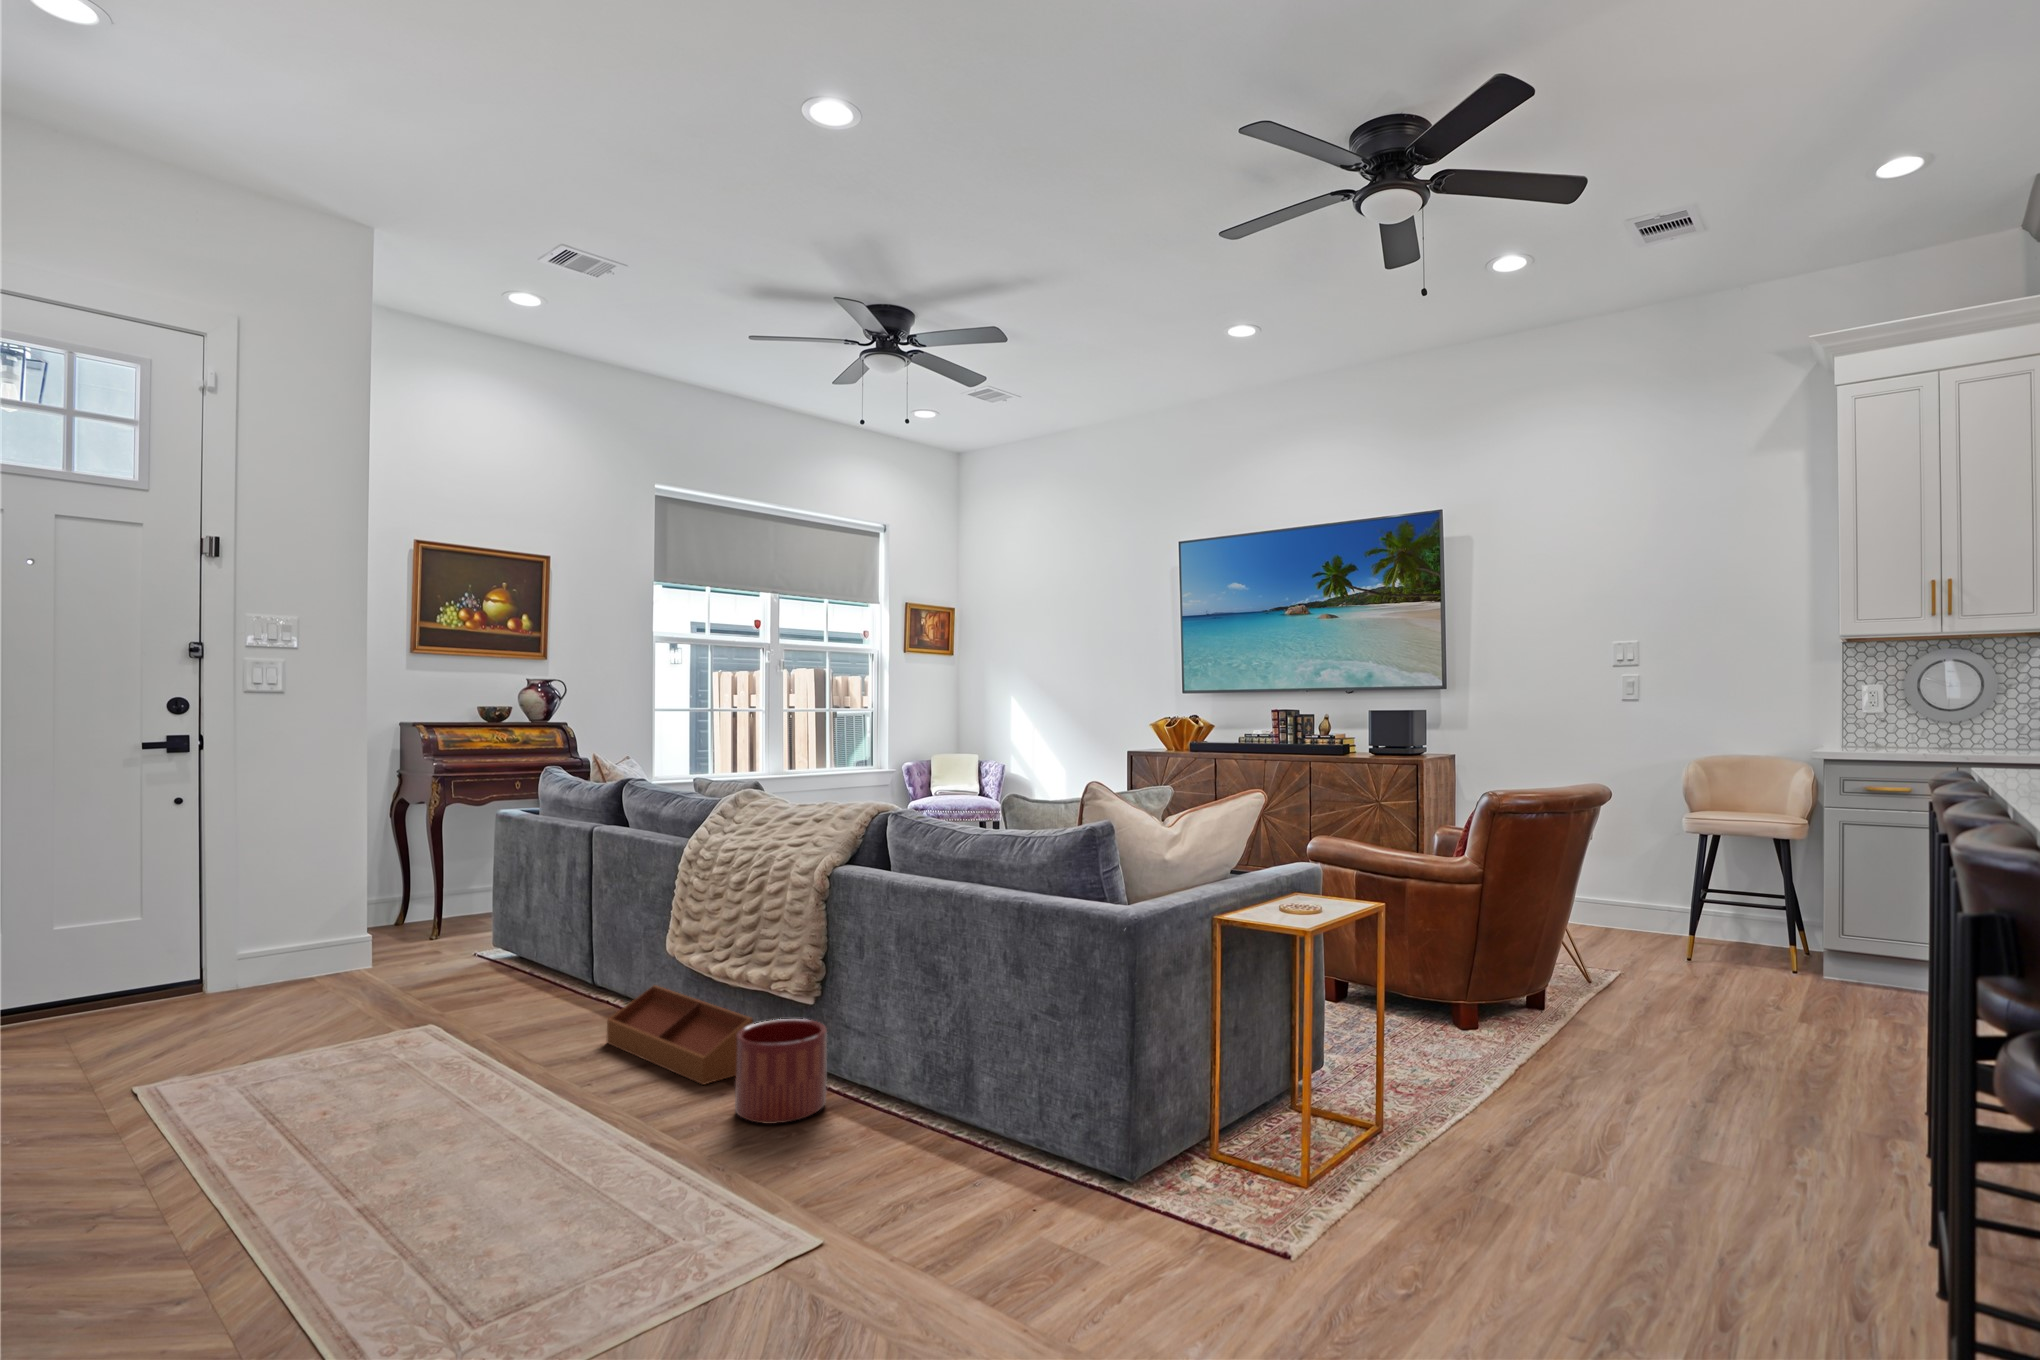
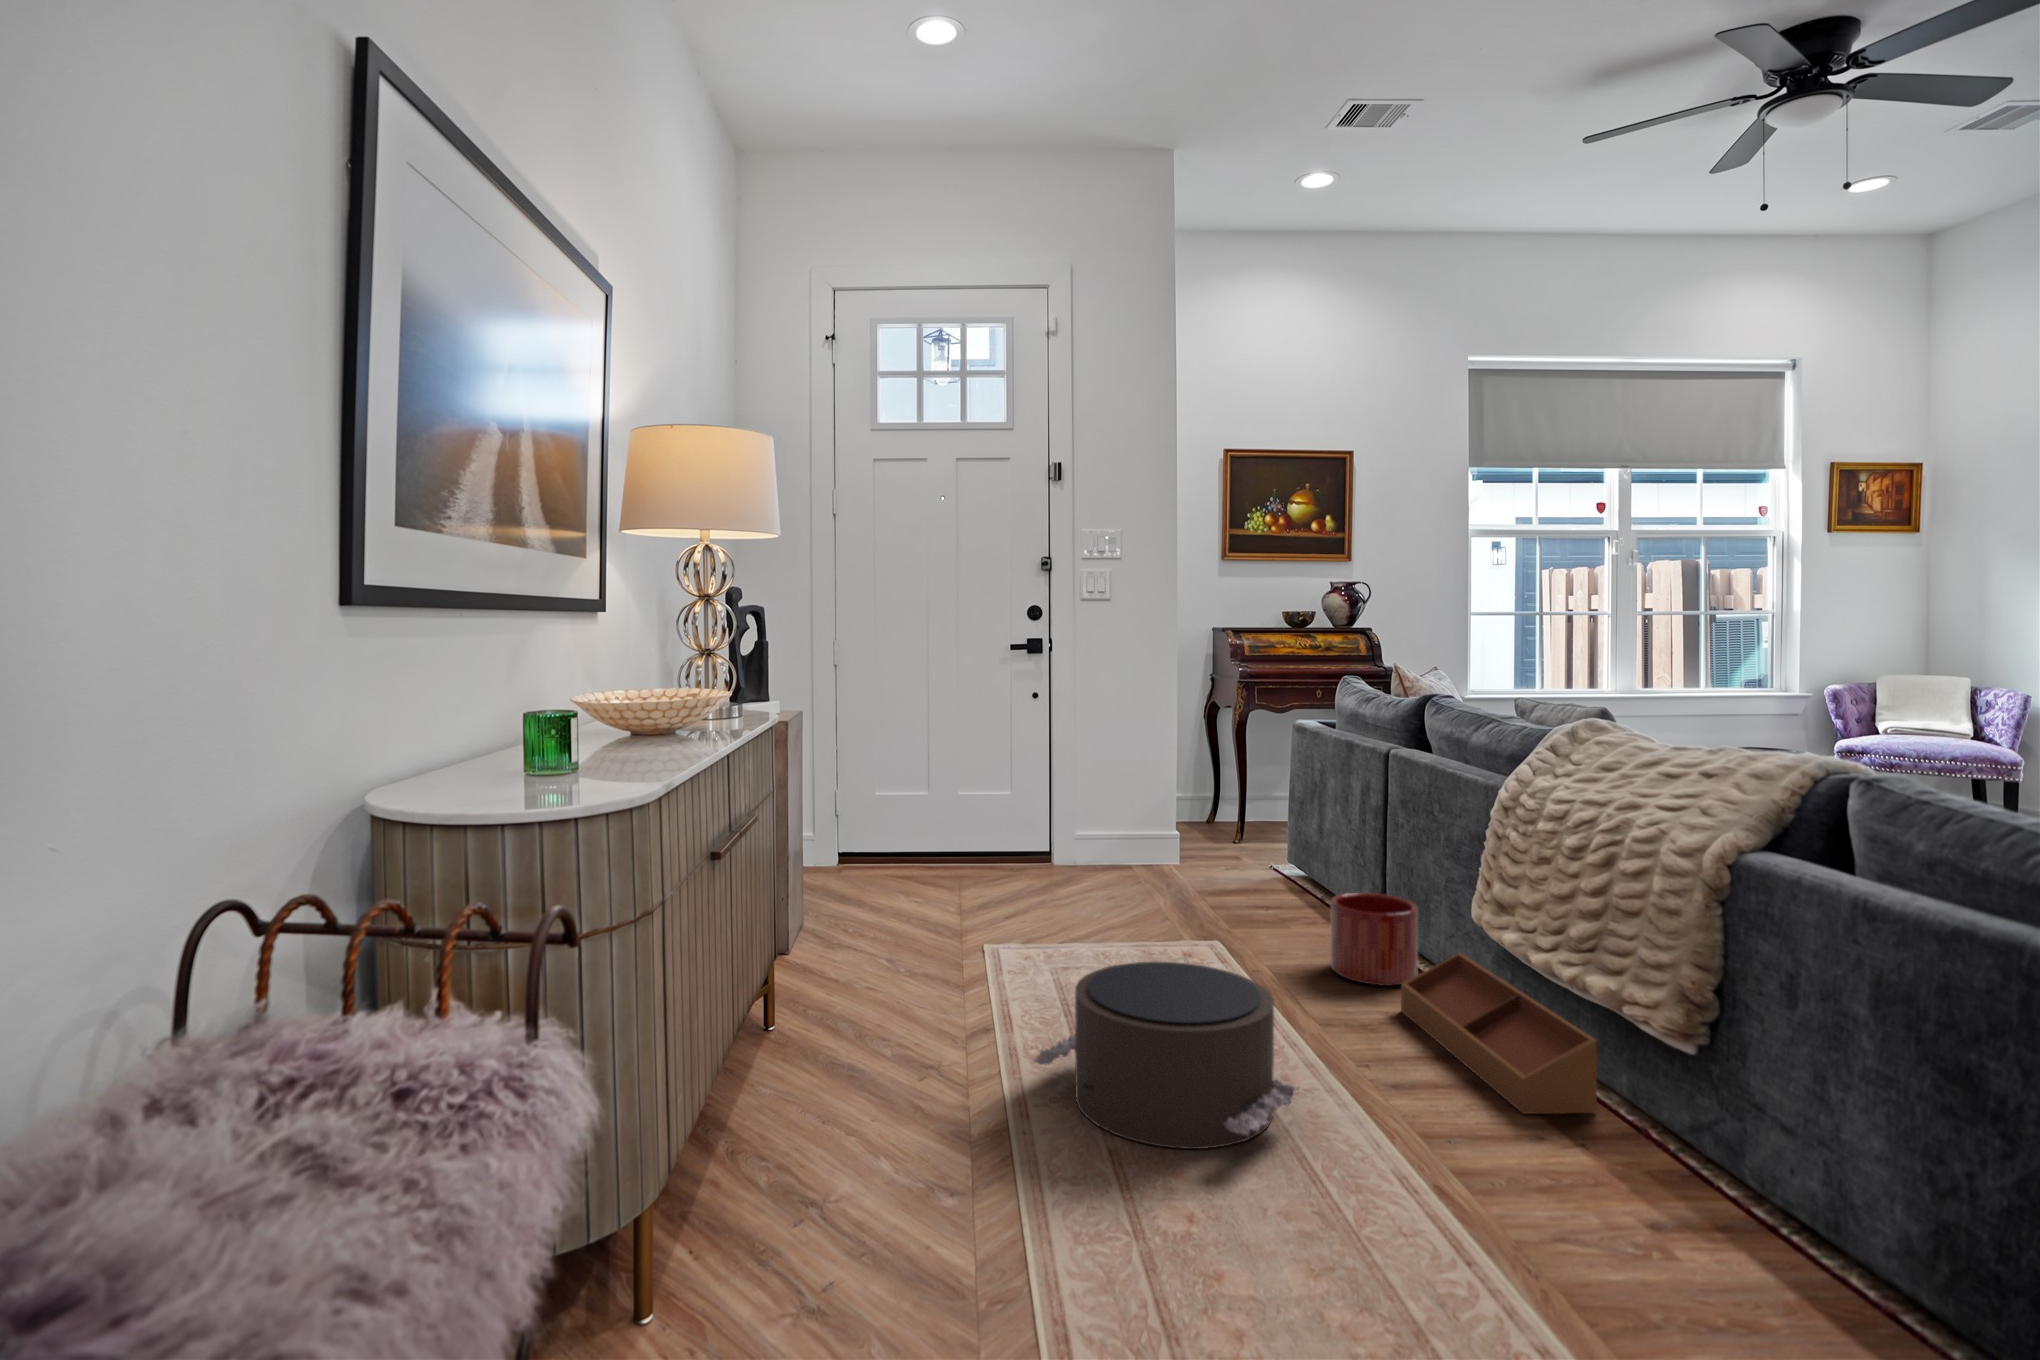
planter: present [735,1019,827,1124] -> present [1330,893,1418,986]
pouf: none [253,1030,532,1194] -> present [1033,962,1299,1149]

